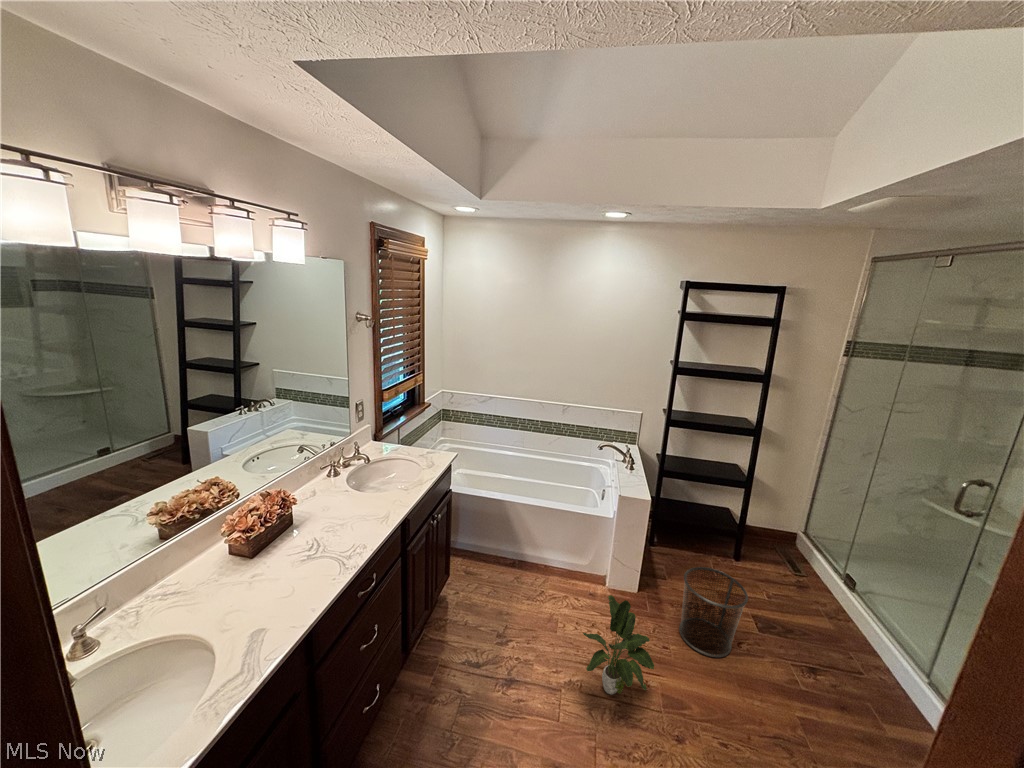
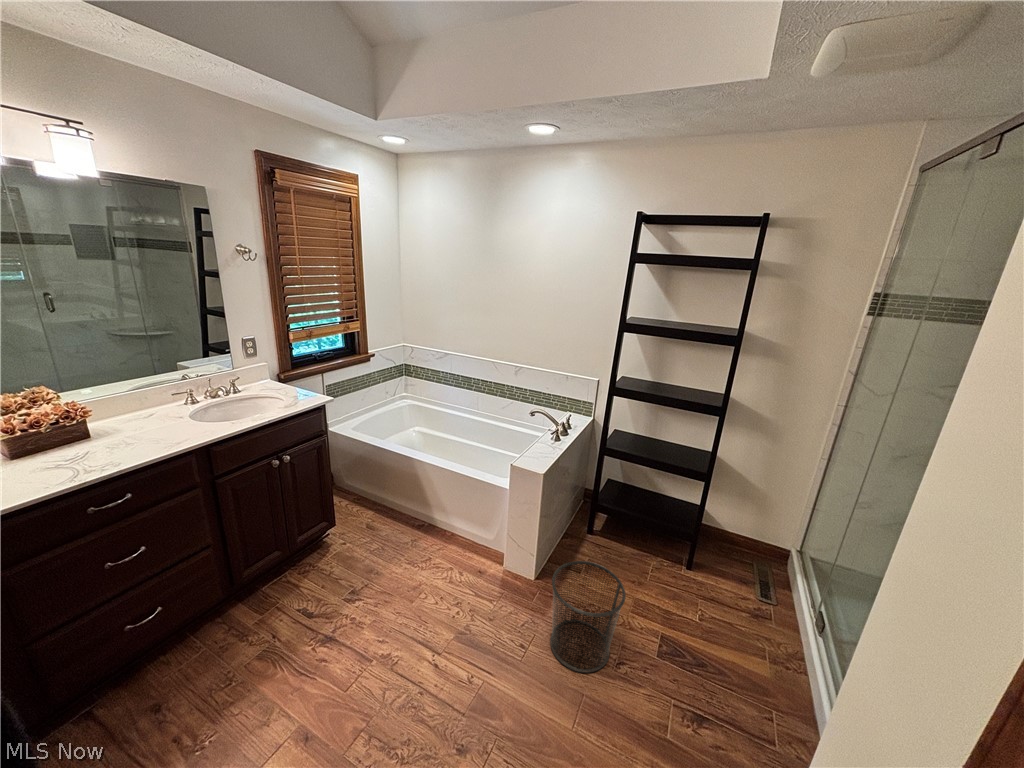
potted plant: present [583,595,654,694] -> none [376,569,470,684]

